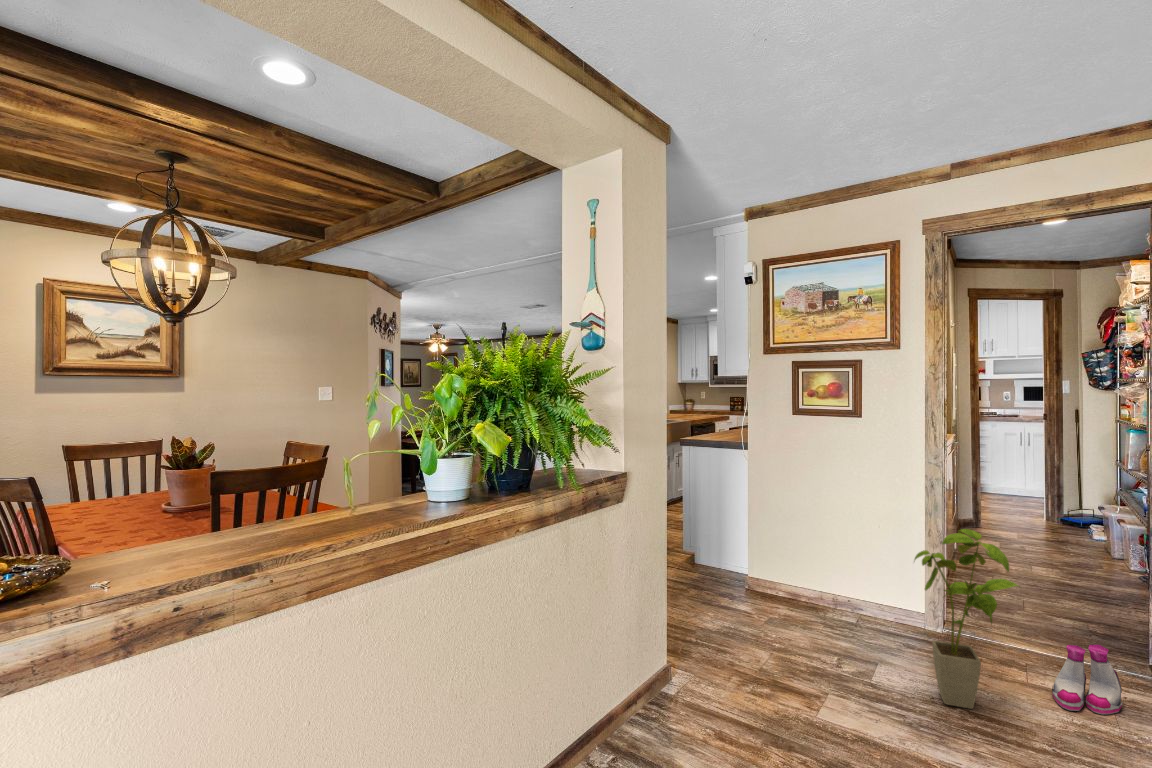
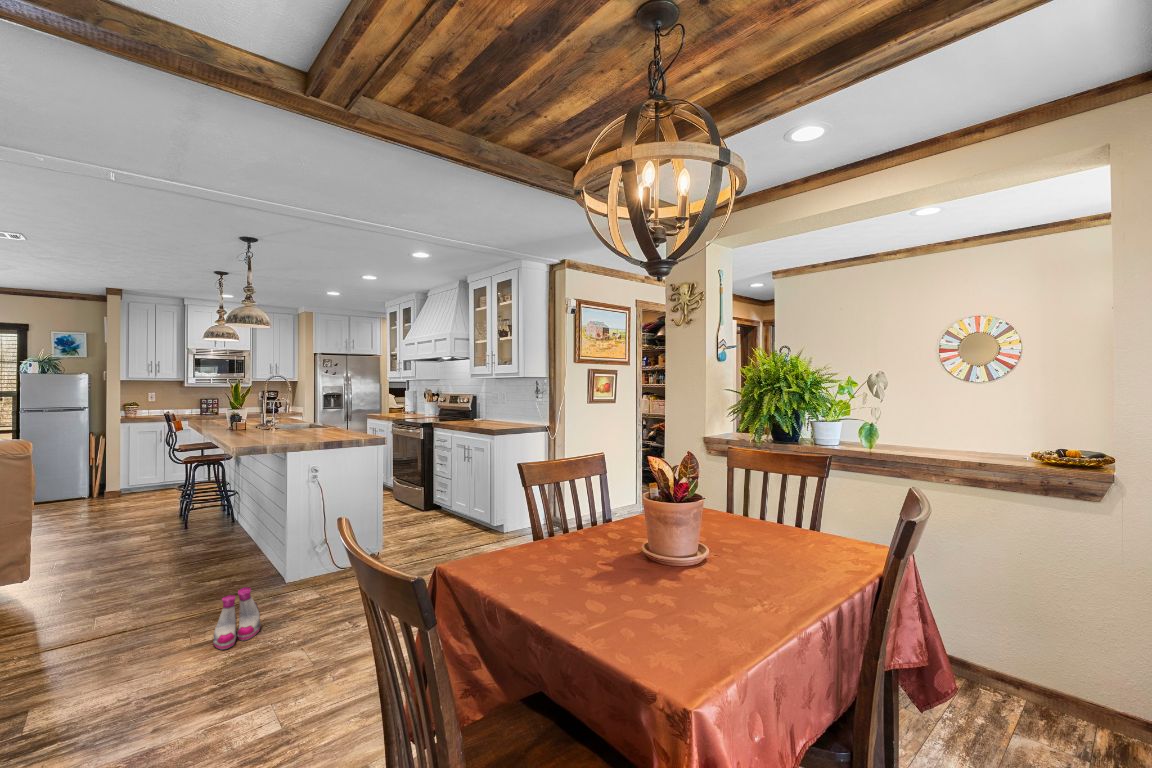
house plant: present [914,529,1019,709] -> none [76,526,188,705]

